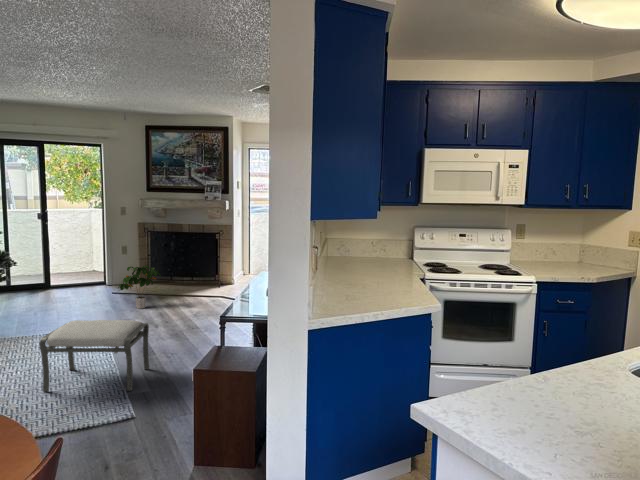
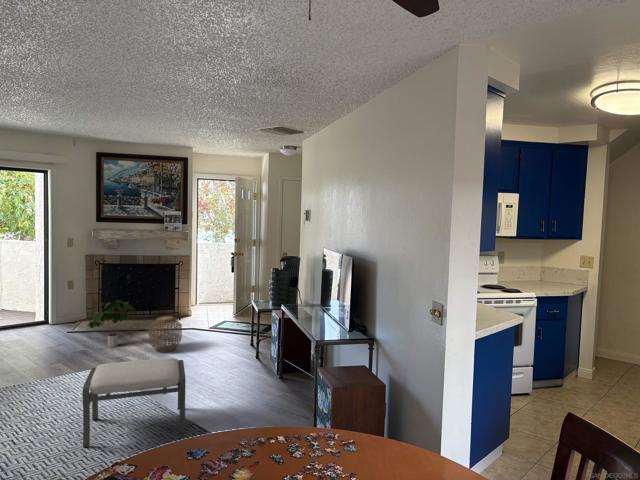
woven basket: none [165,283,197,317] -> present [149,316,182,352]

